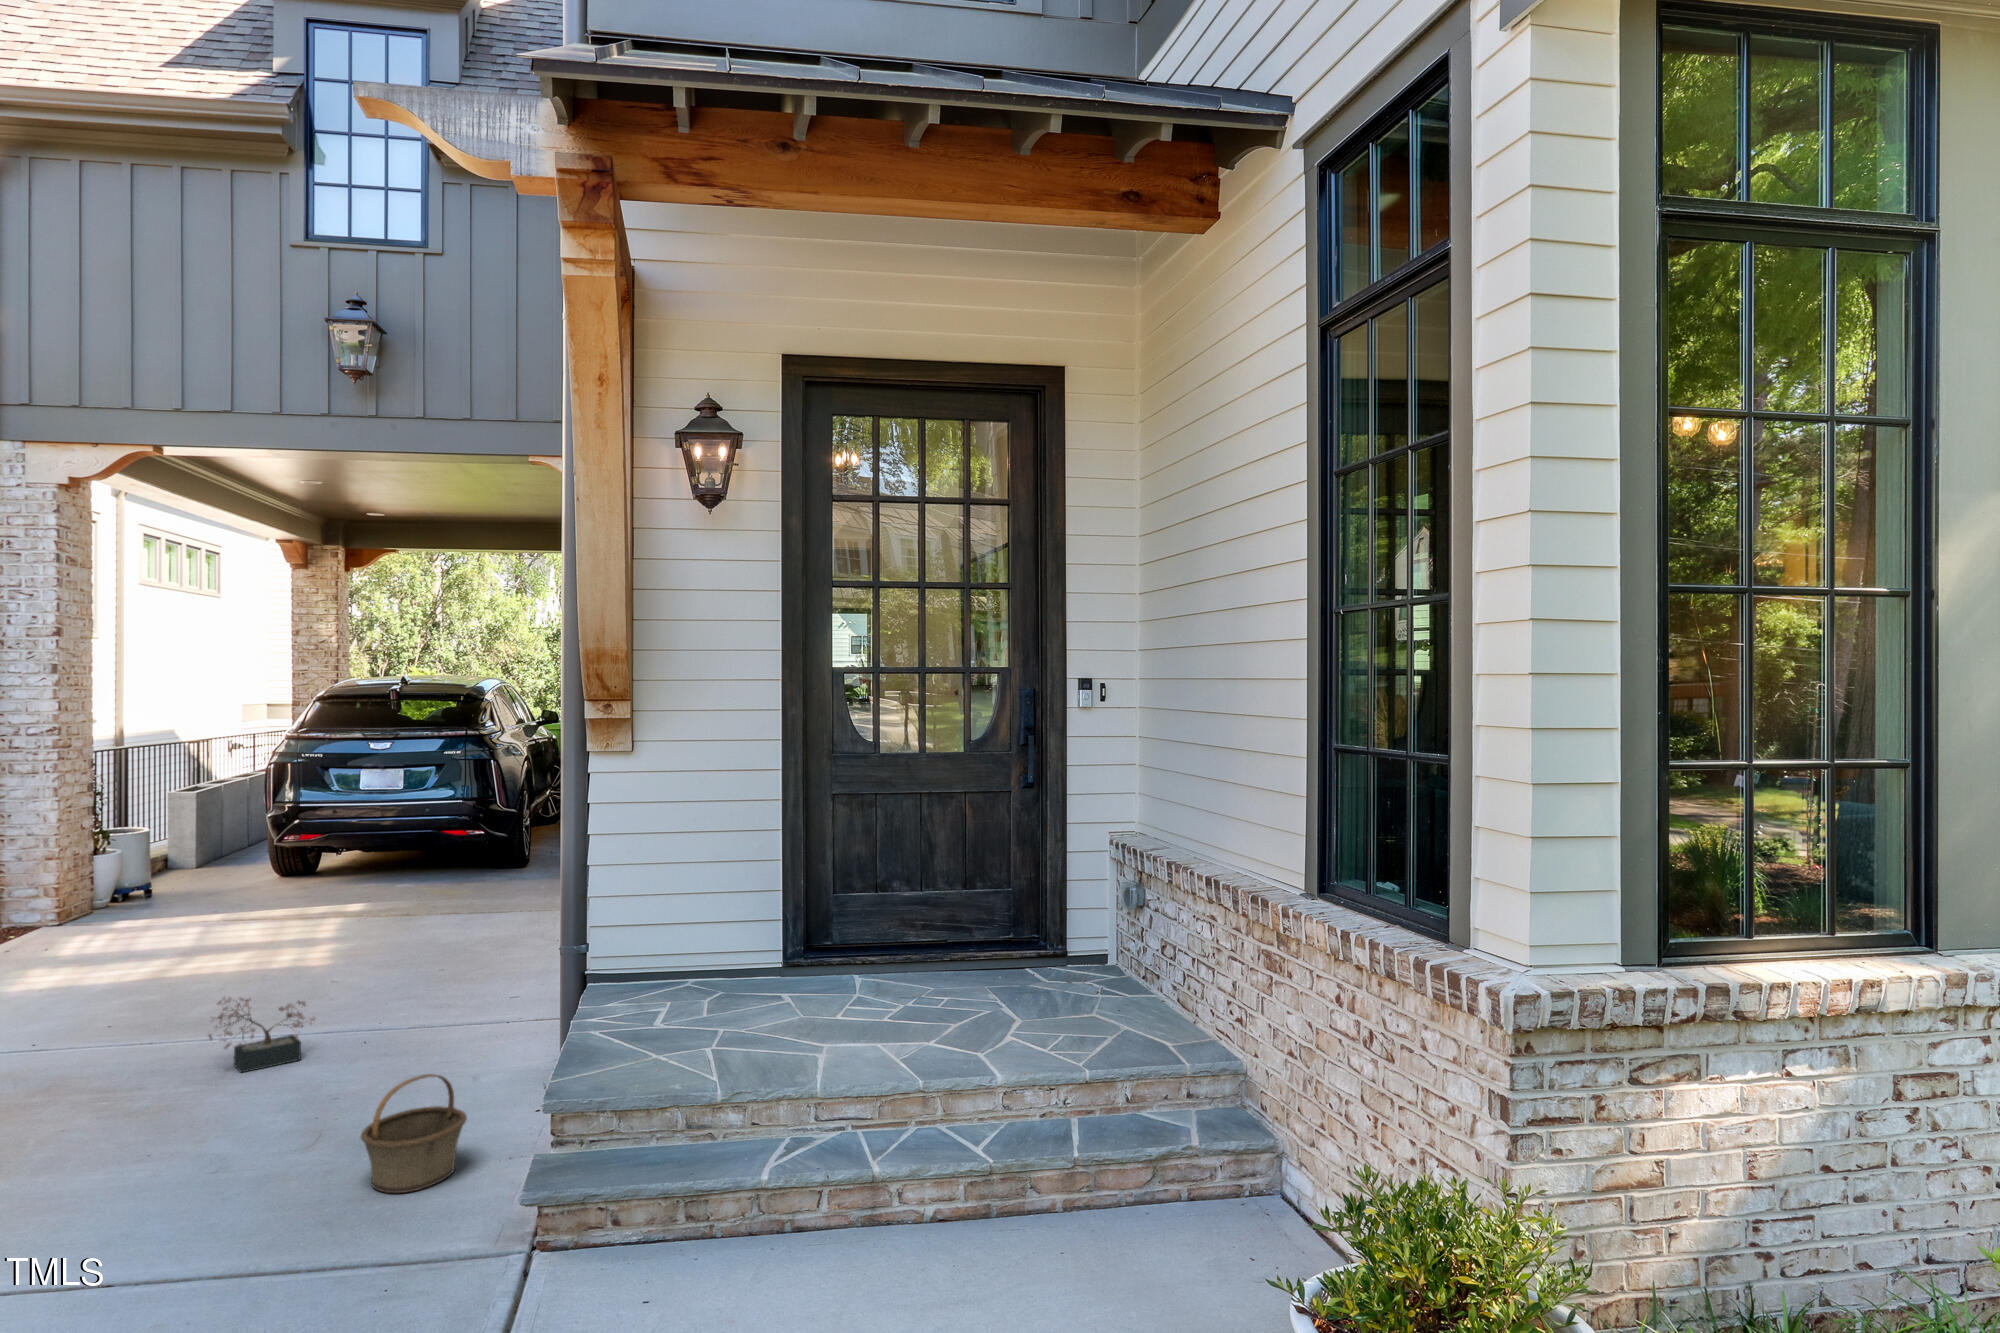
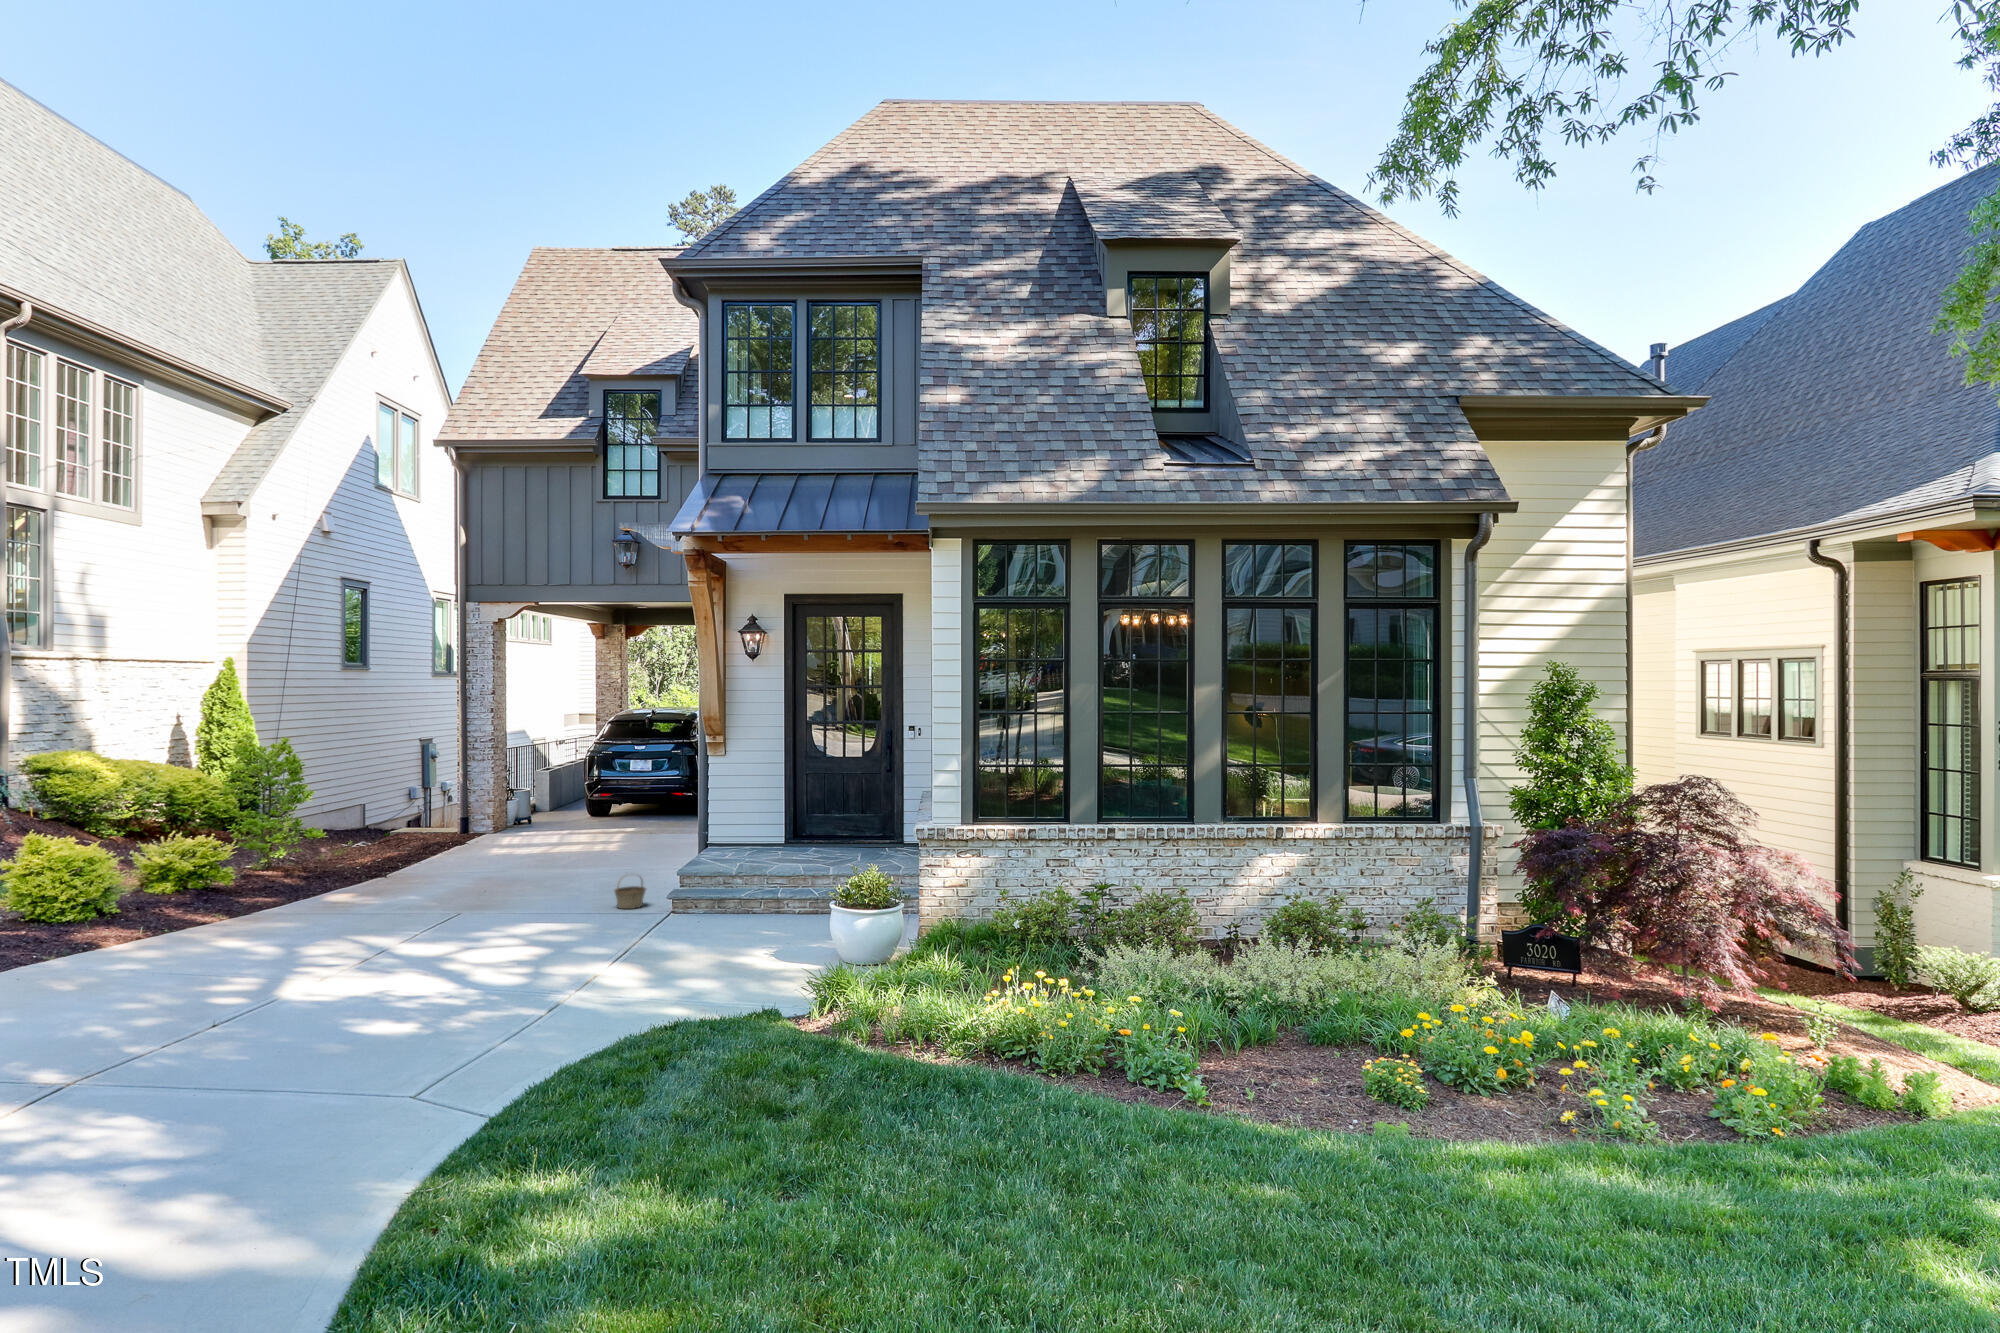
decorative plant: present [208,997,315,1073] -> none [566,853,603,882]

